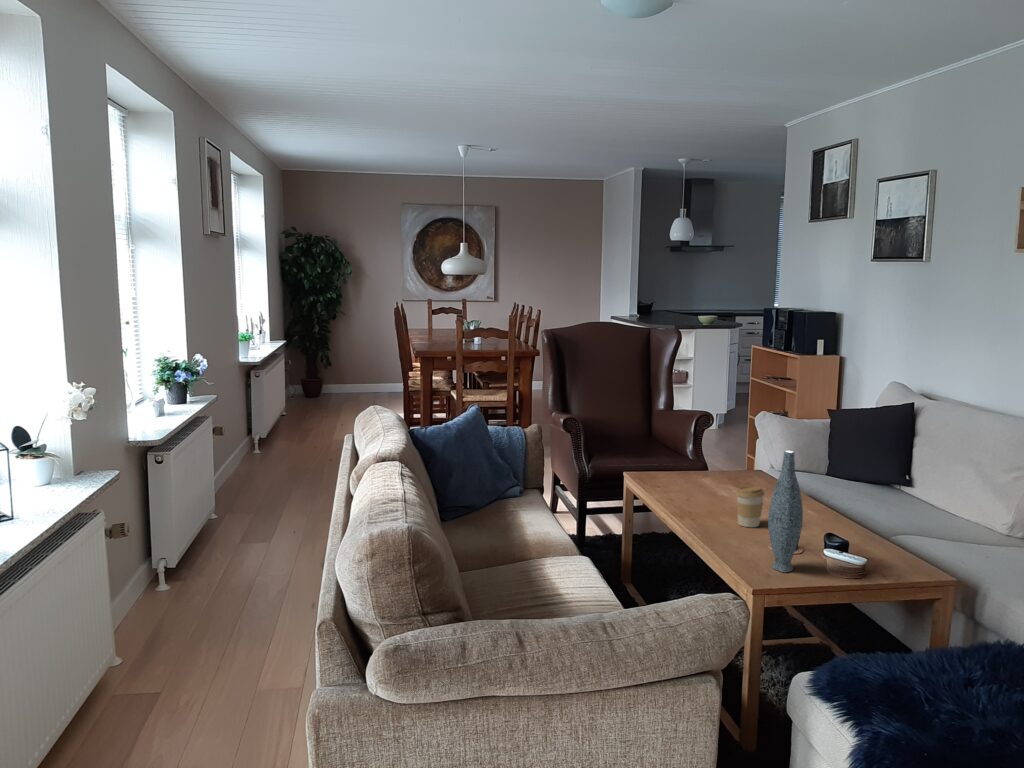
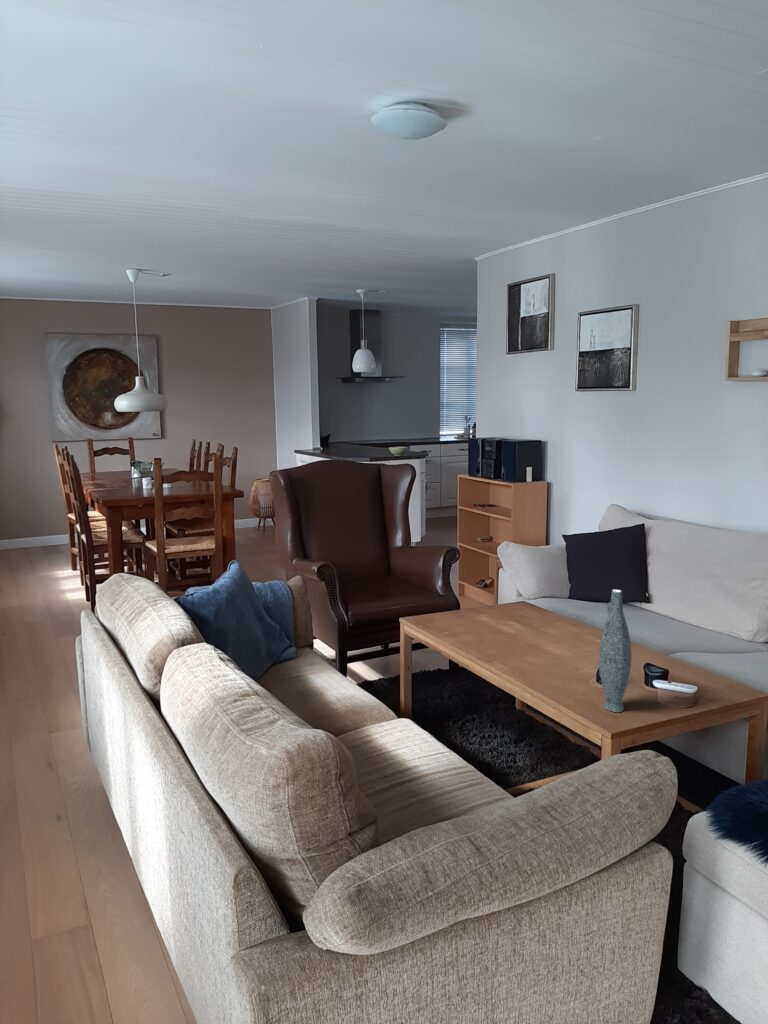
coffee cup: present [736,486,764,527] -> none [538,625,566,667]

